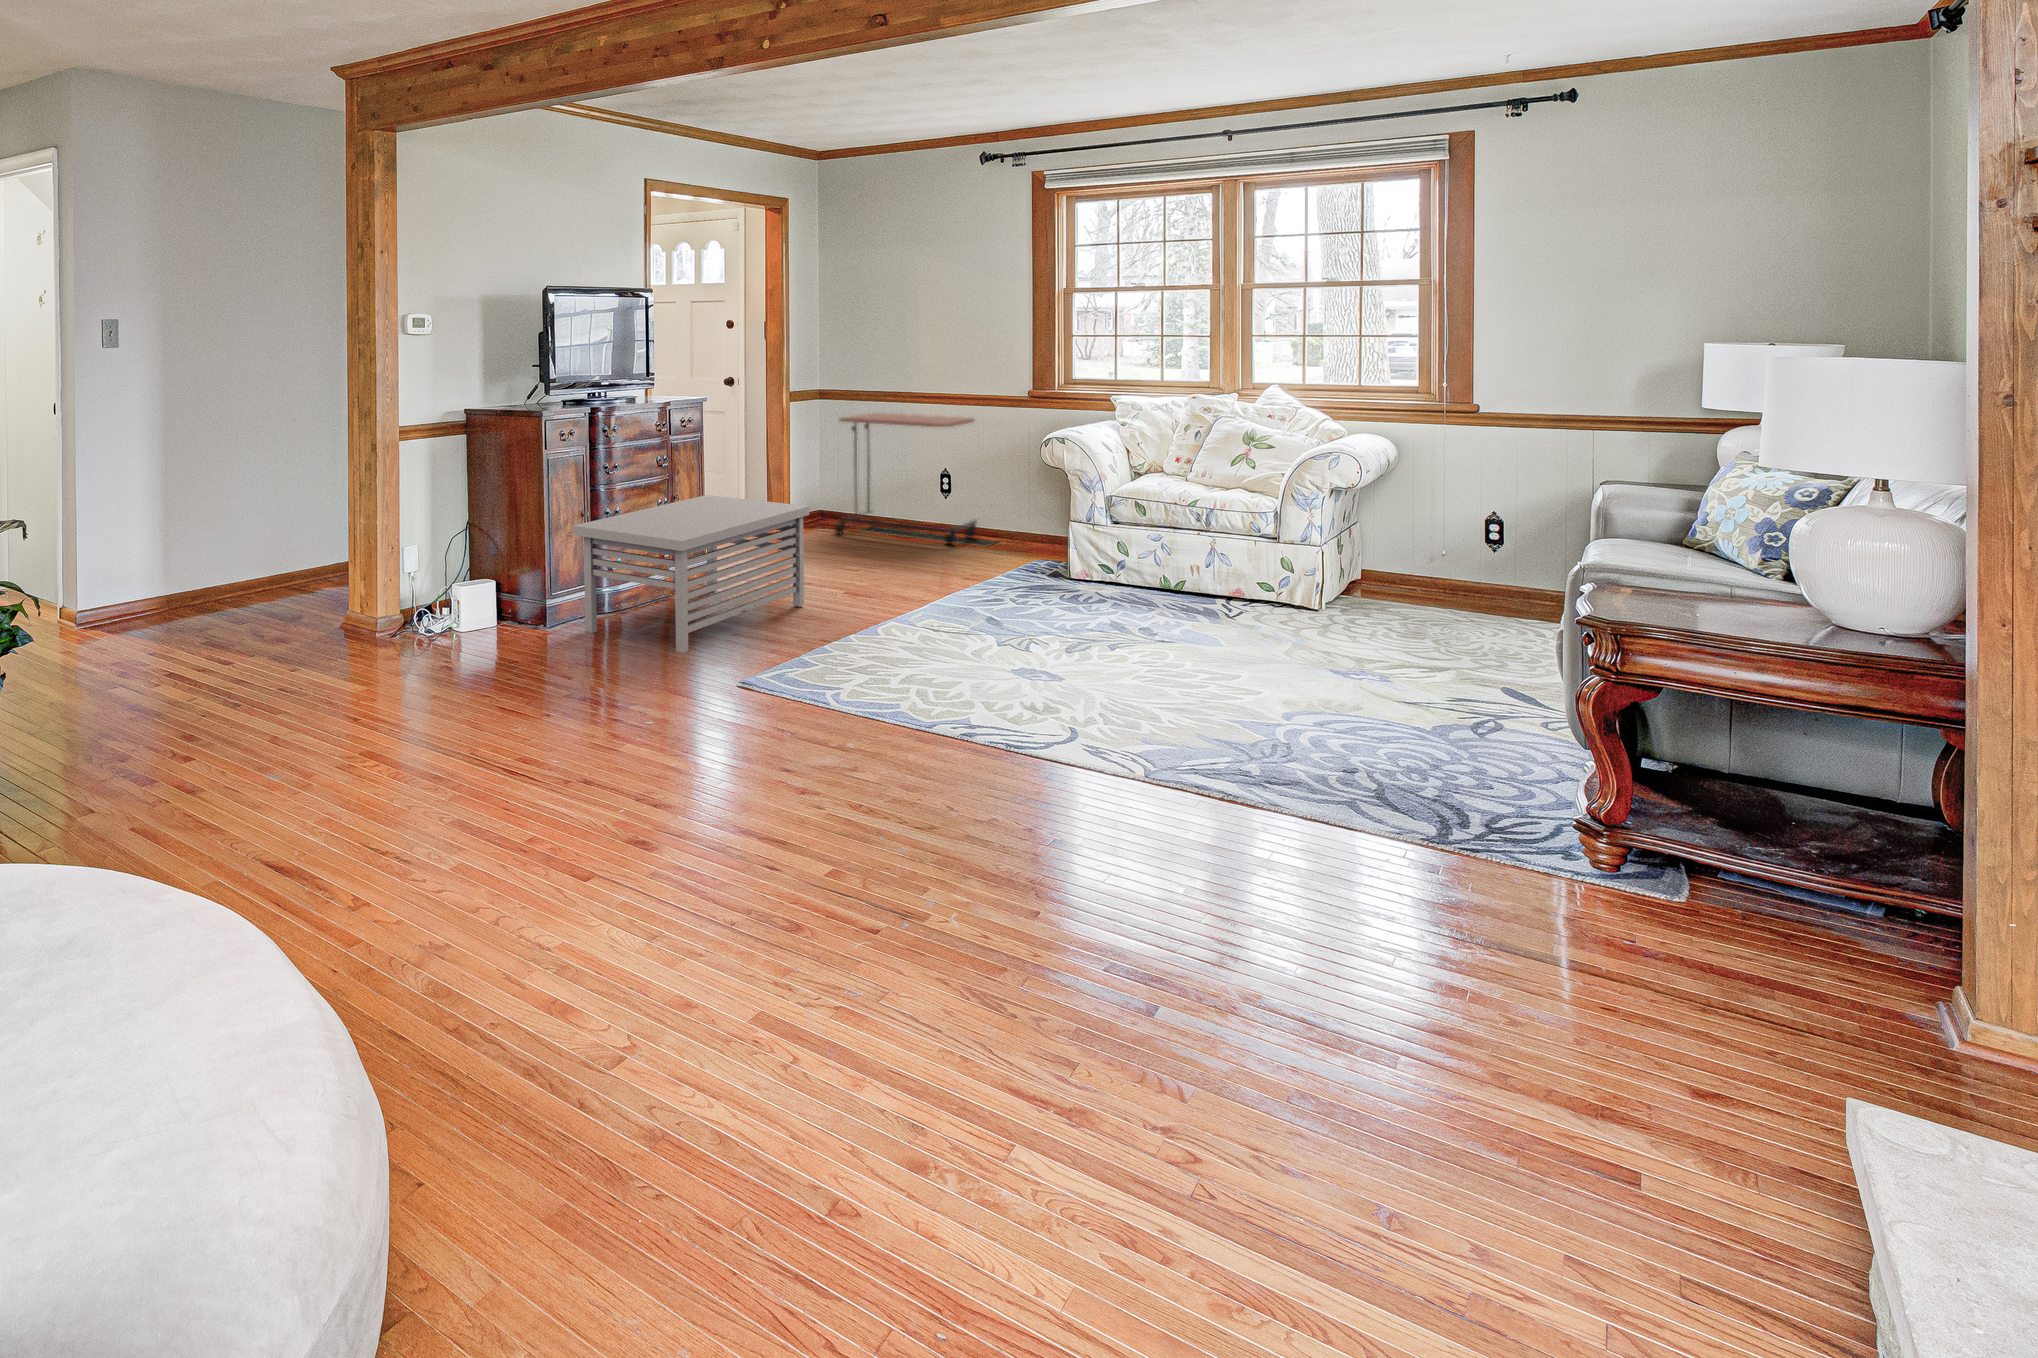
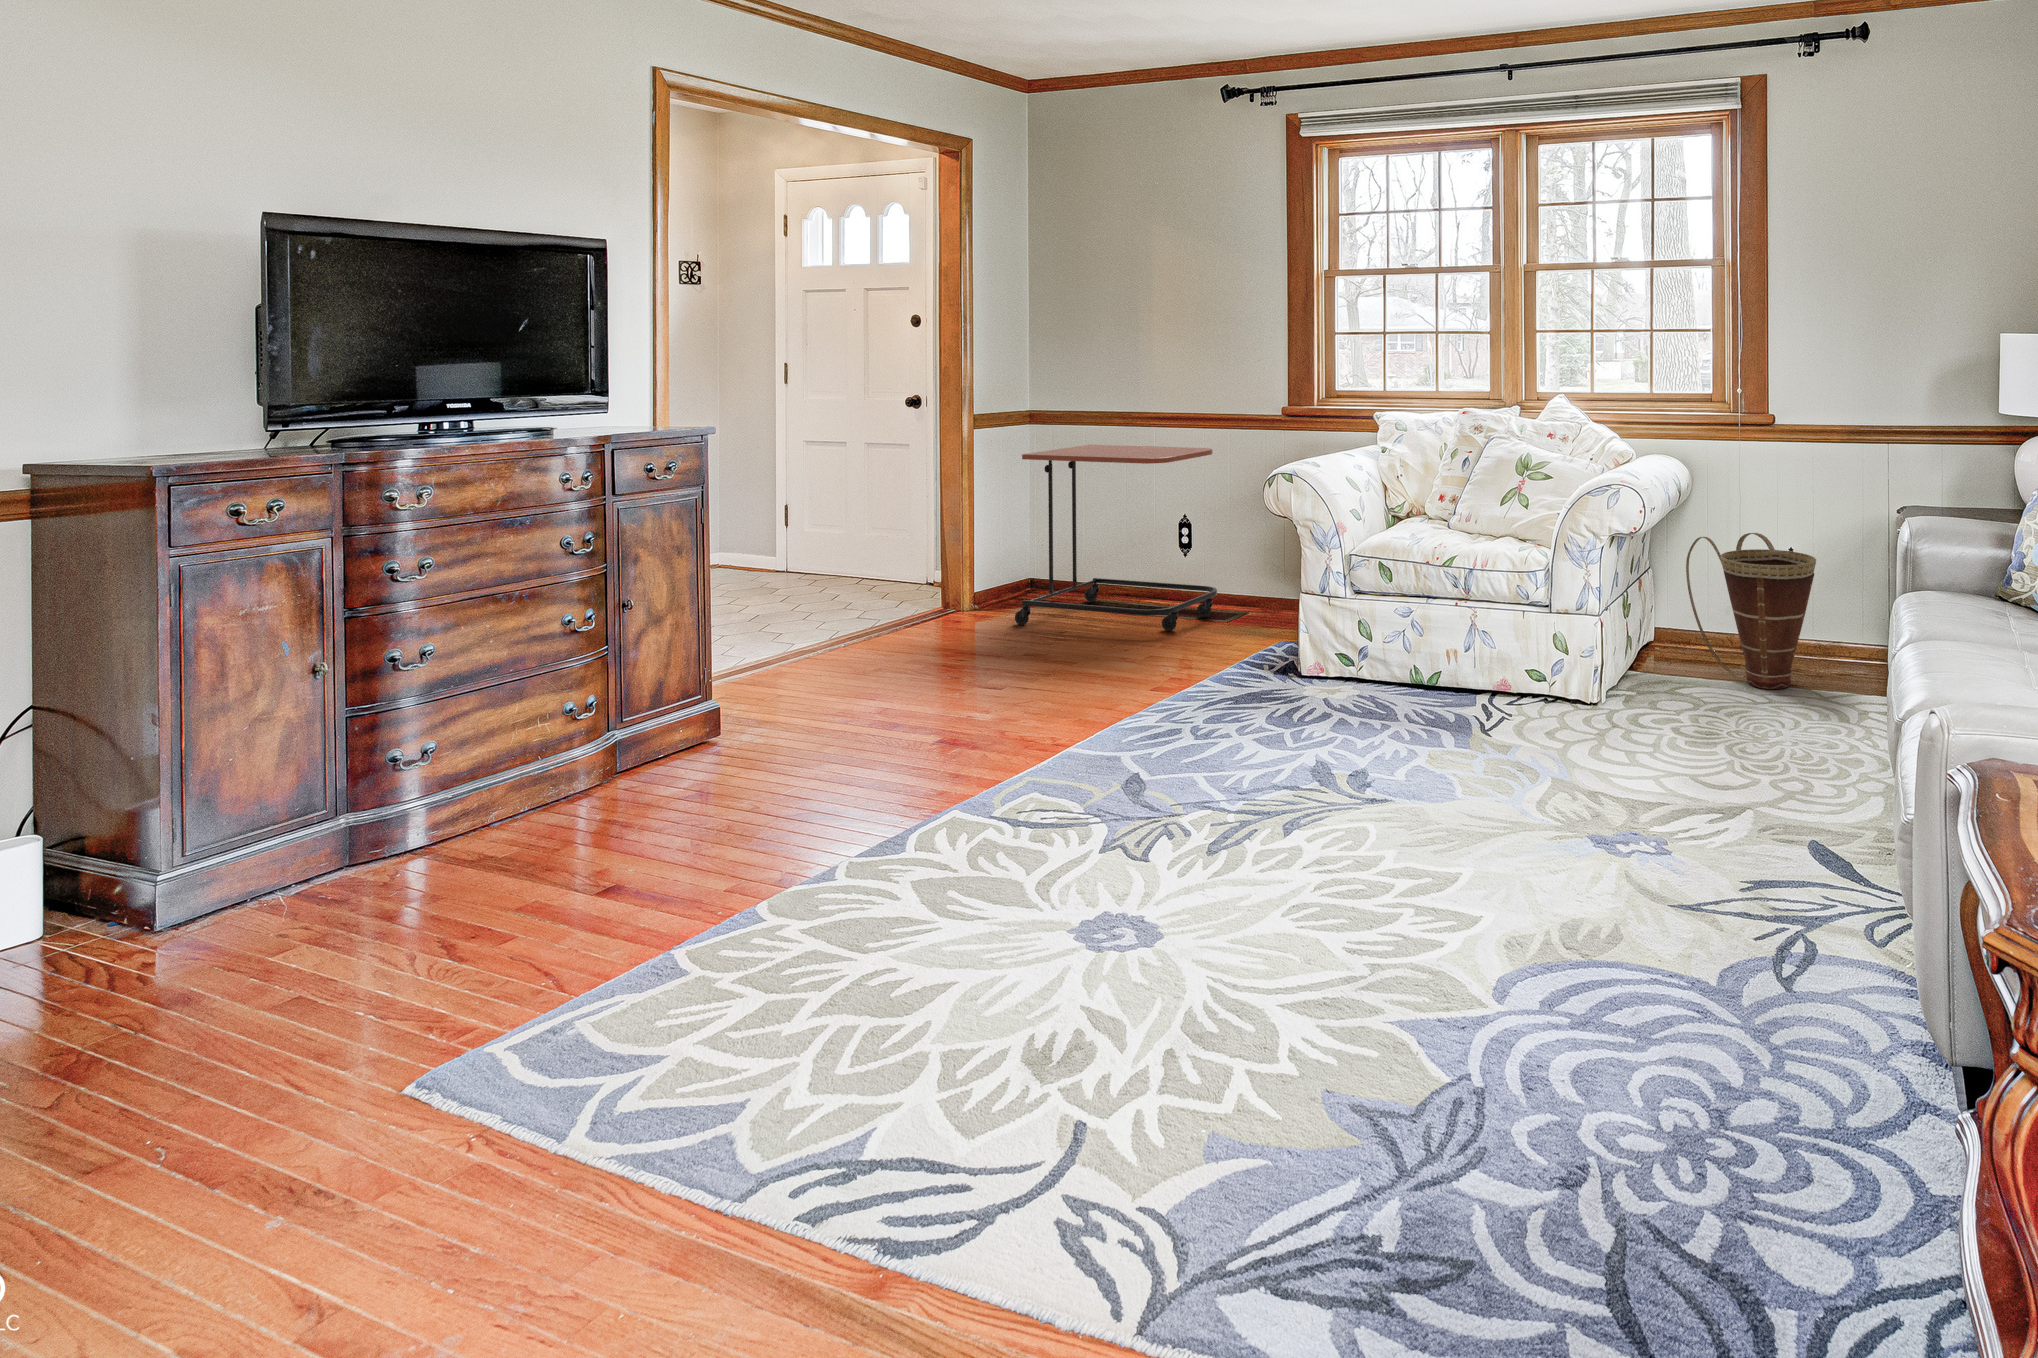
storage bench: present [573,495,809,653] -> none [246,596,843,951]
basket: none [1392,495,1516,613] -> present [1686,533,1816,689]

